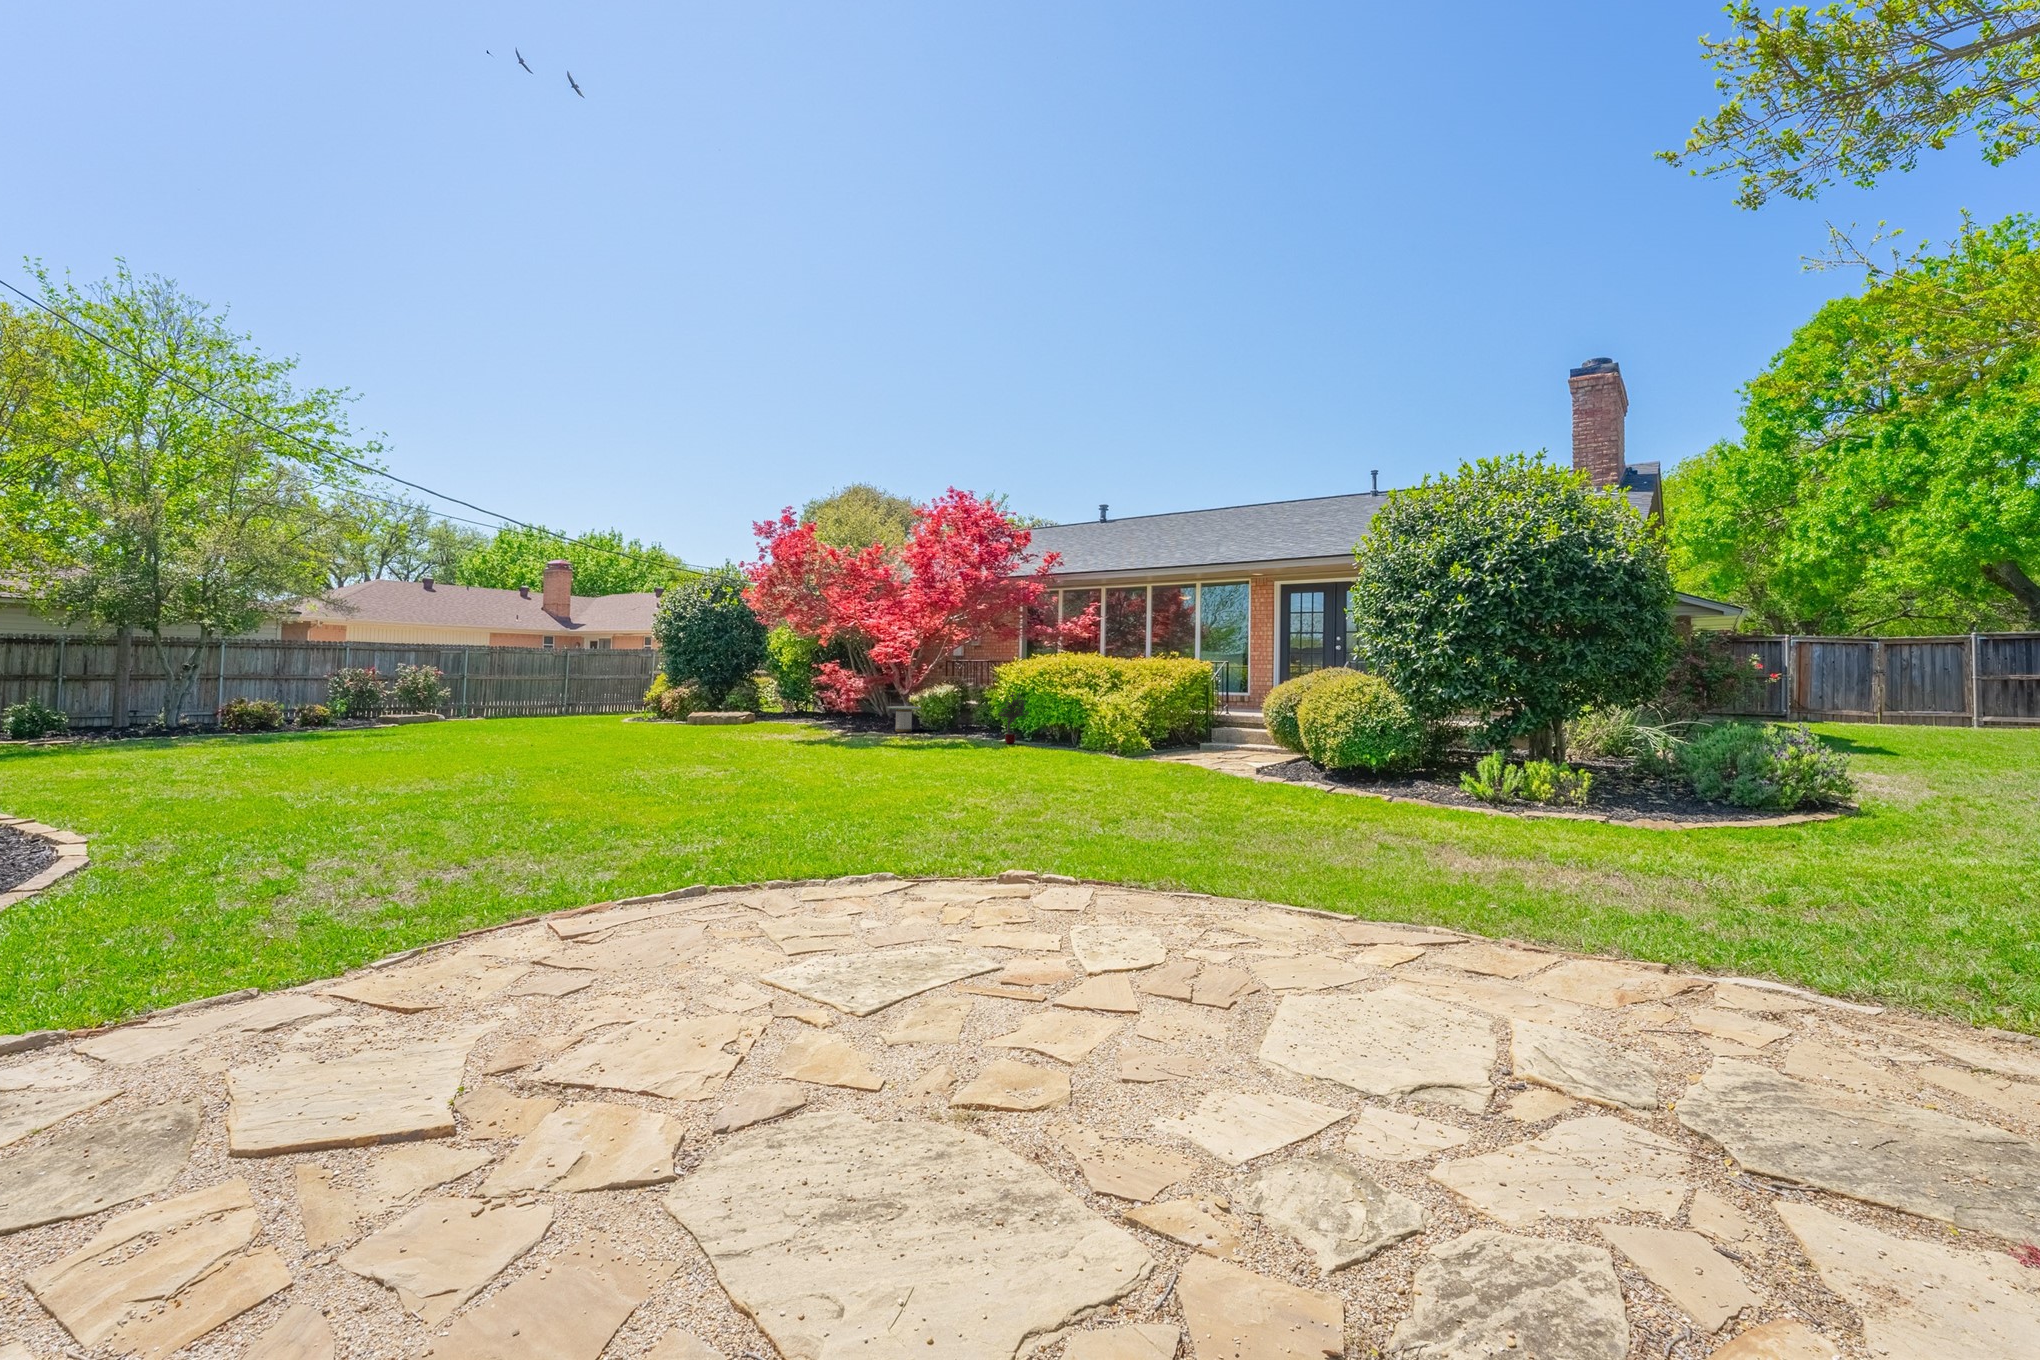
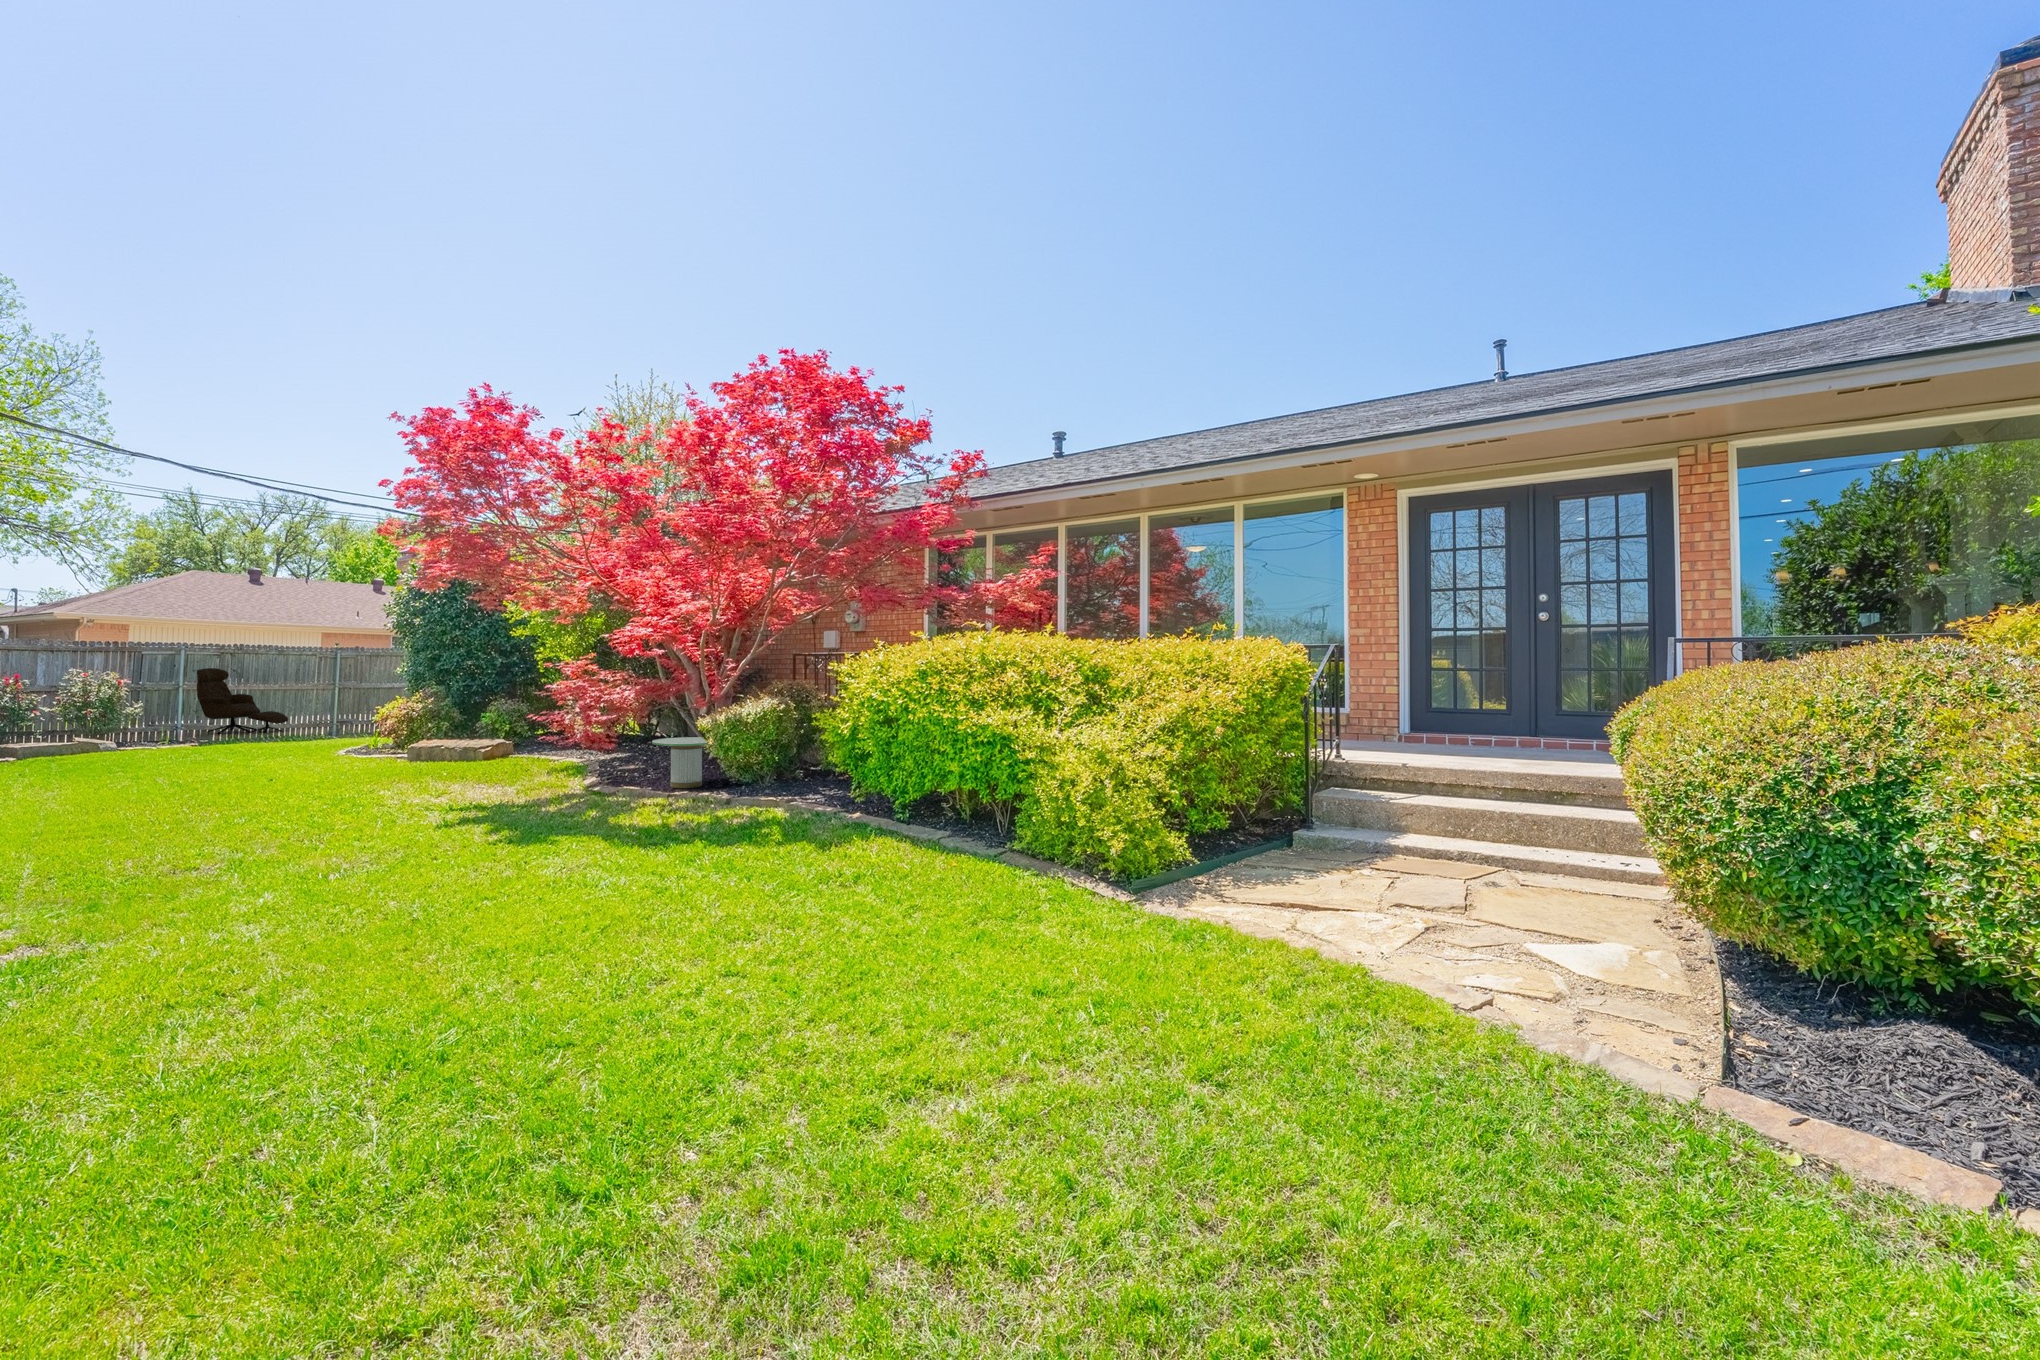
lounge chair: none [505,663,561,709] -> present [197,668,288,734]
potted tree: present [999,692,1029,744] -> none [833,715,899,835]

